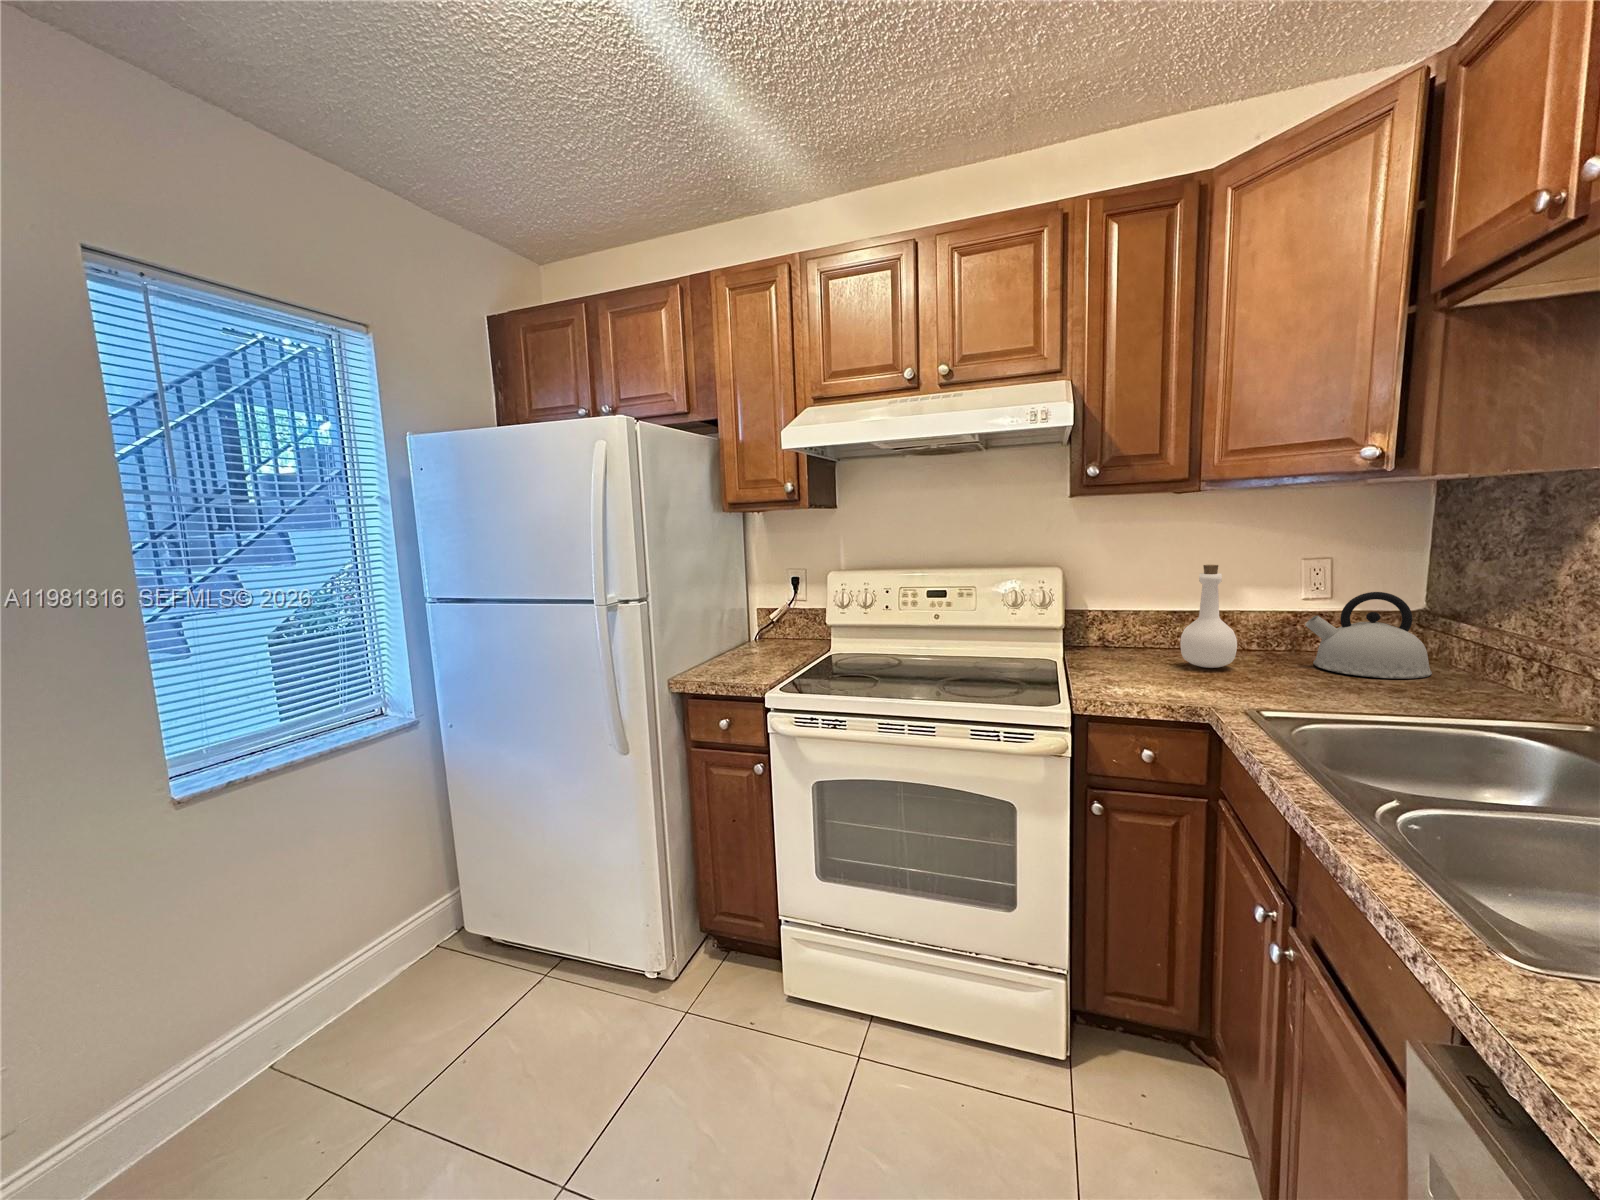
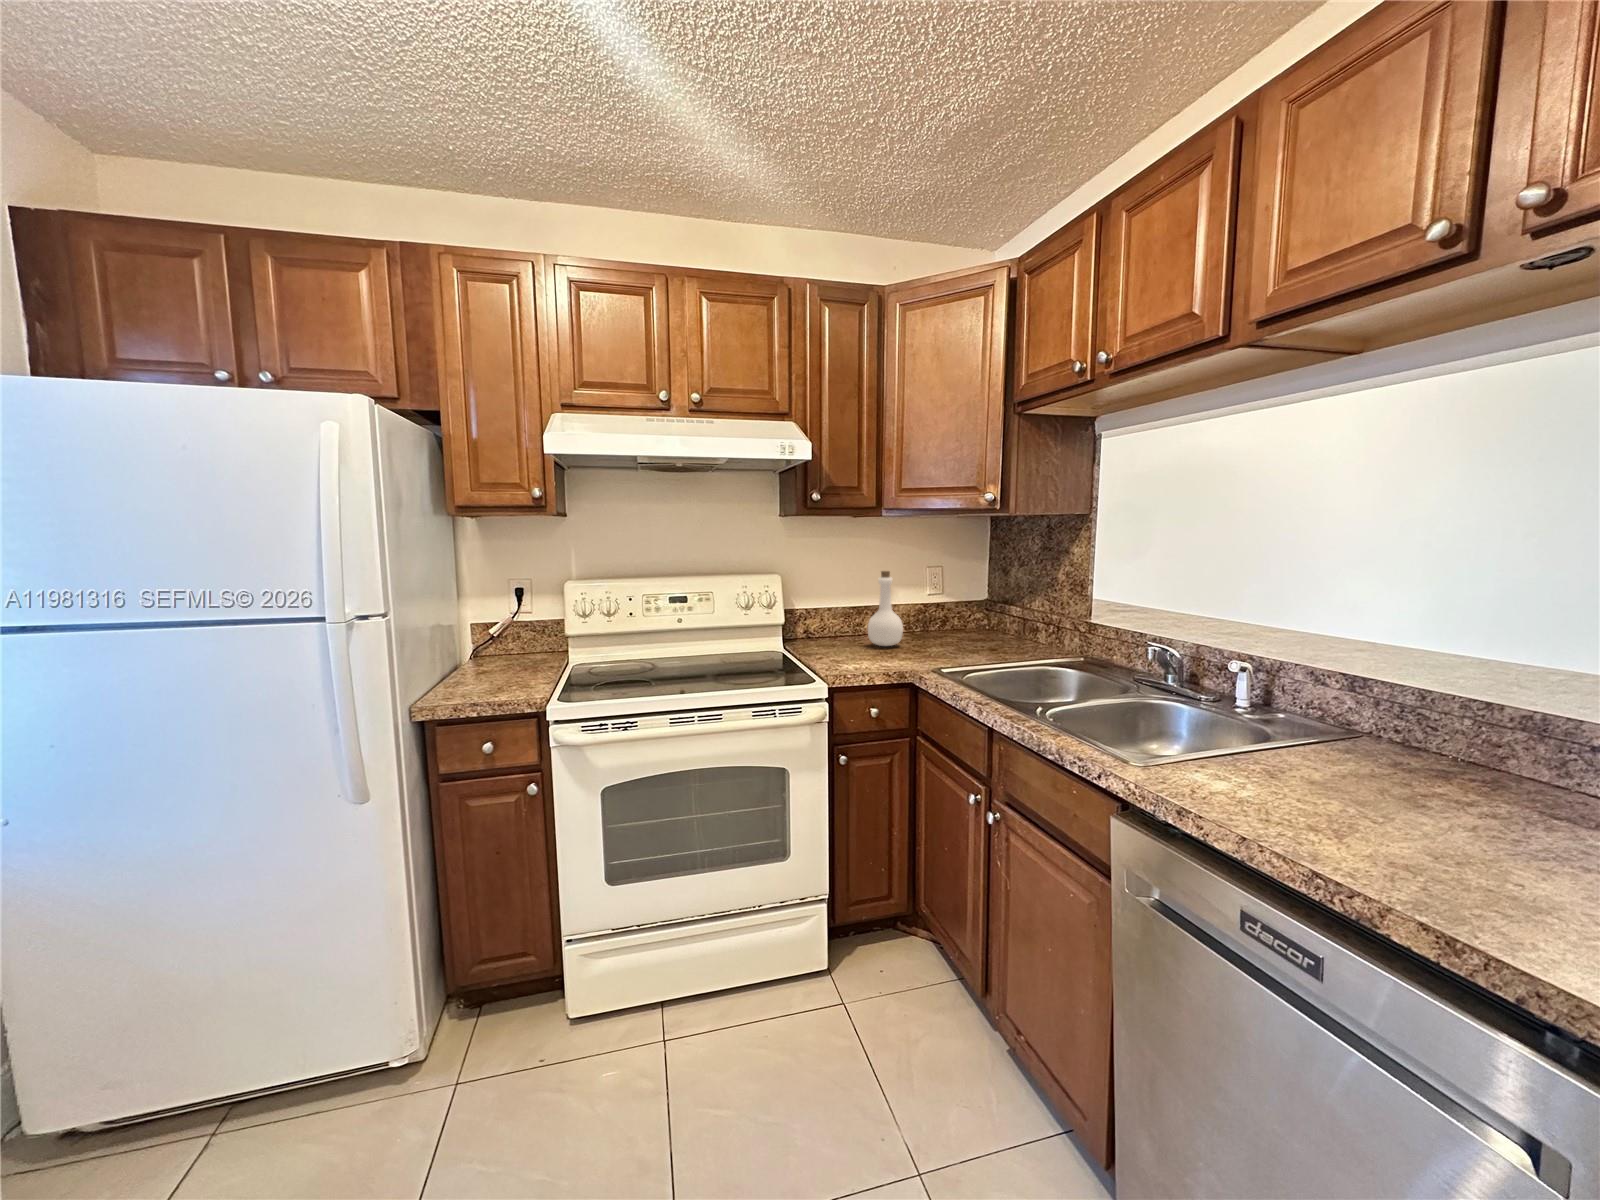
kettle: present [1305,592,1432,679] -> none [937,588,1001,643]

